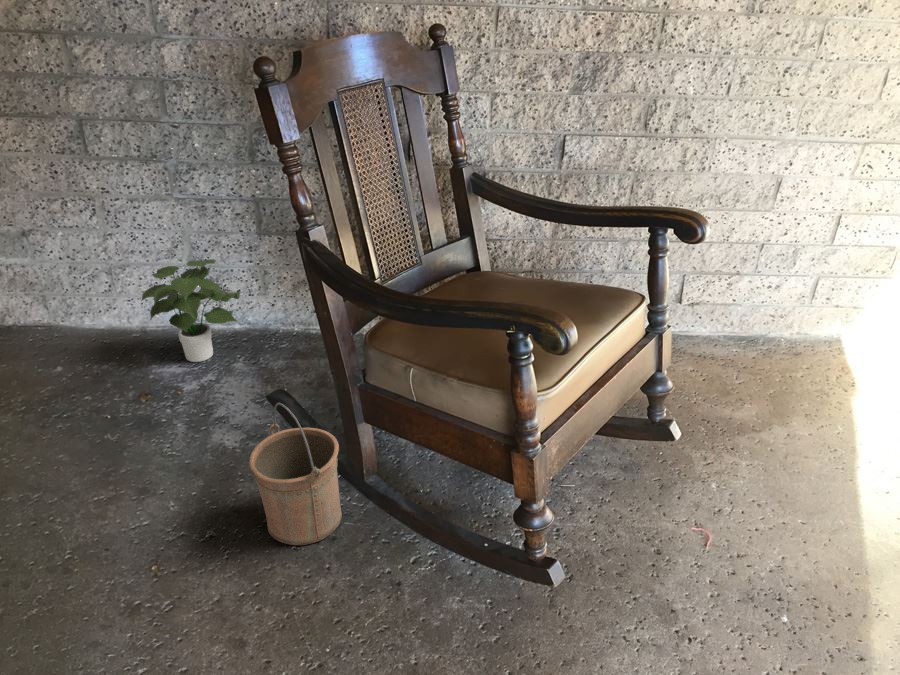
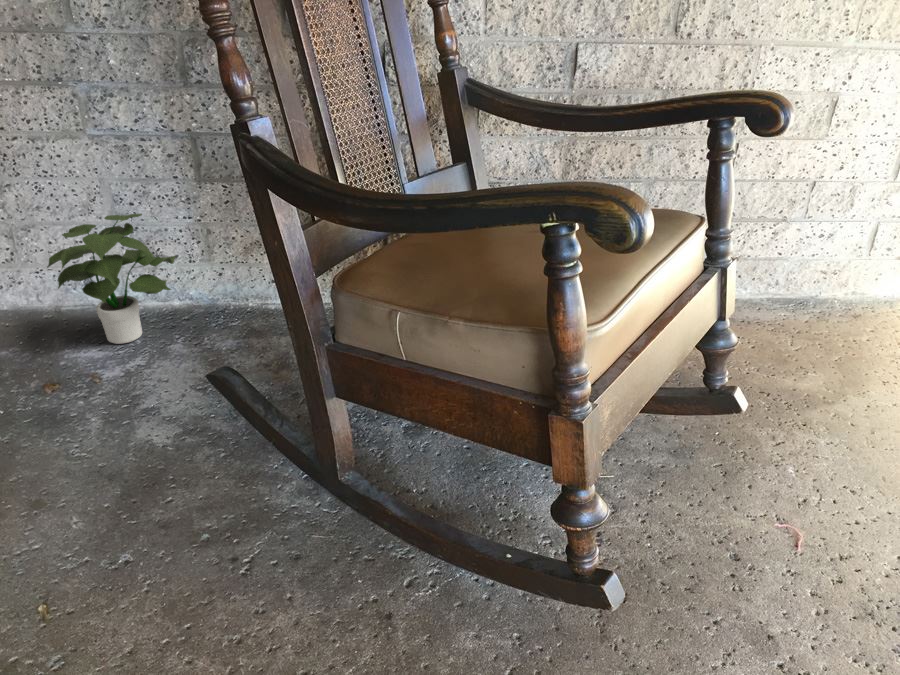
bucket: present [249,403,342,545] -> none [176,368,307,566]

